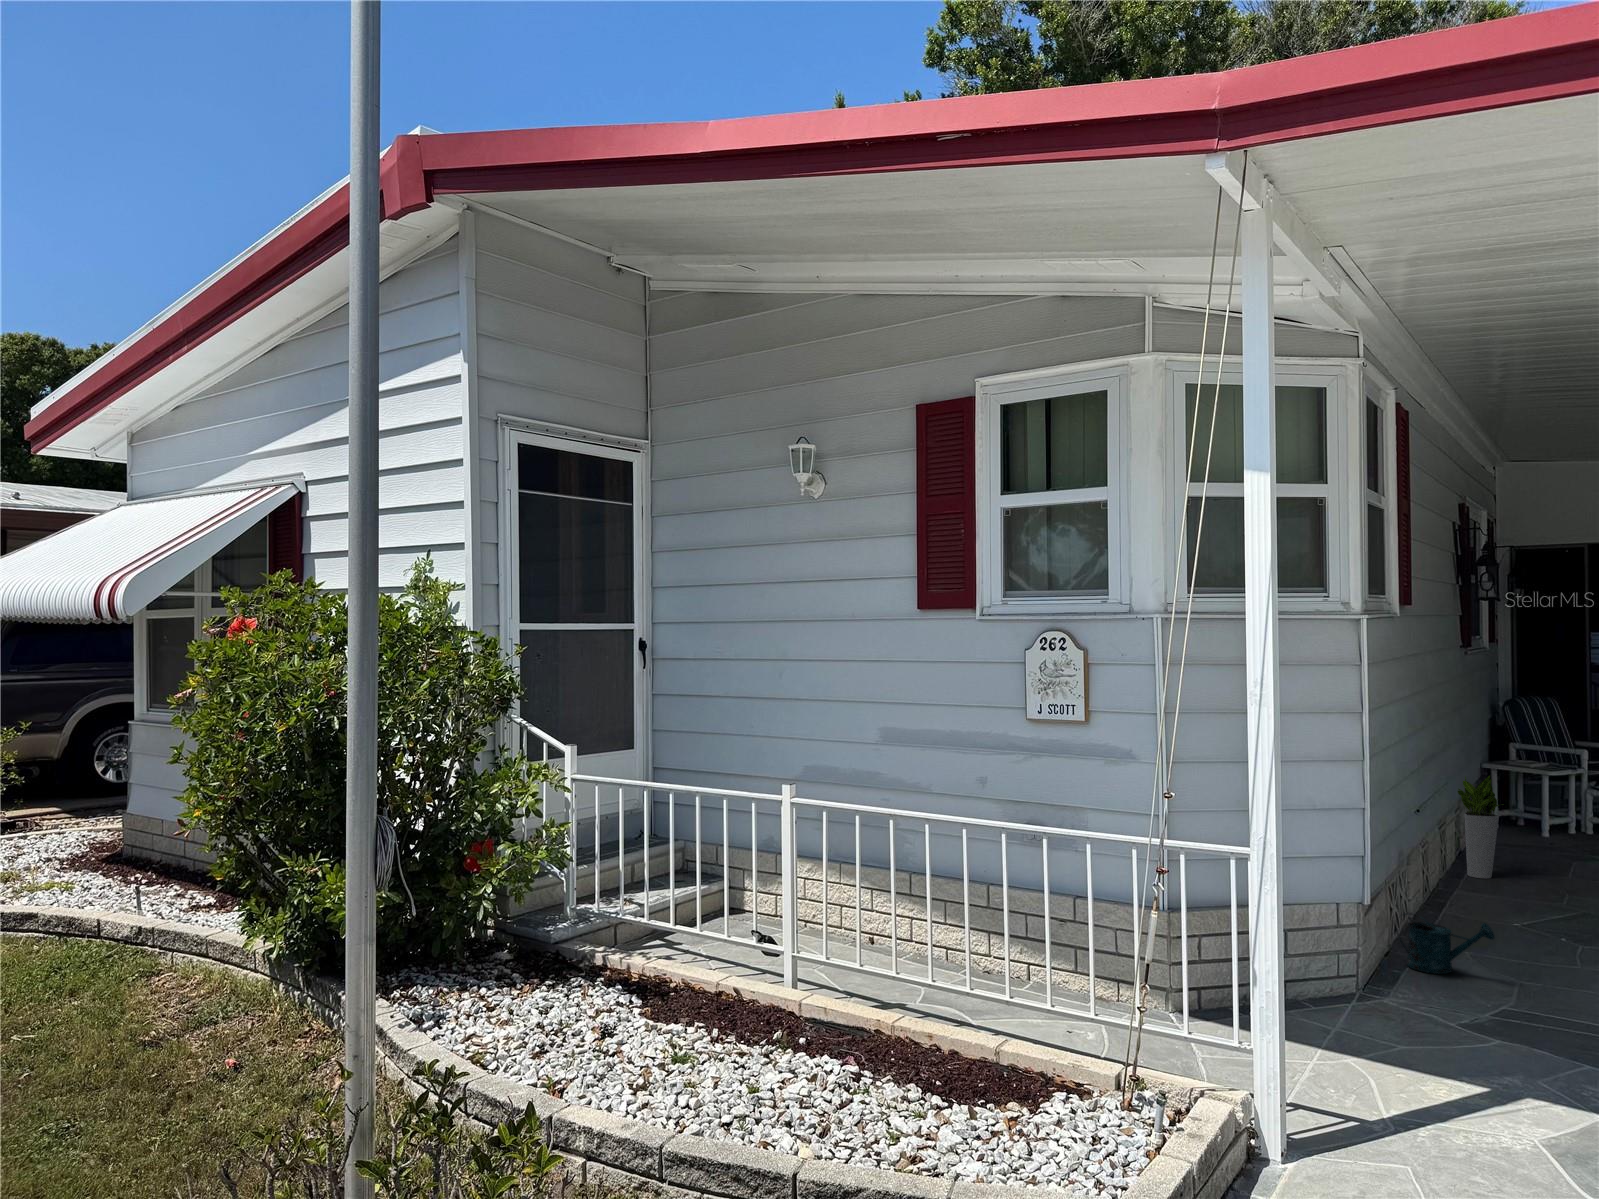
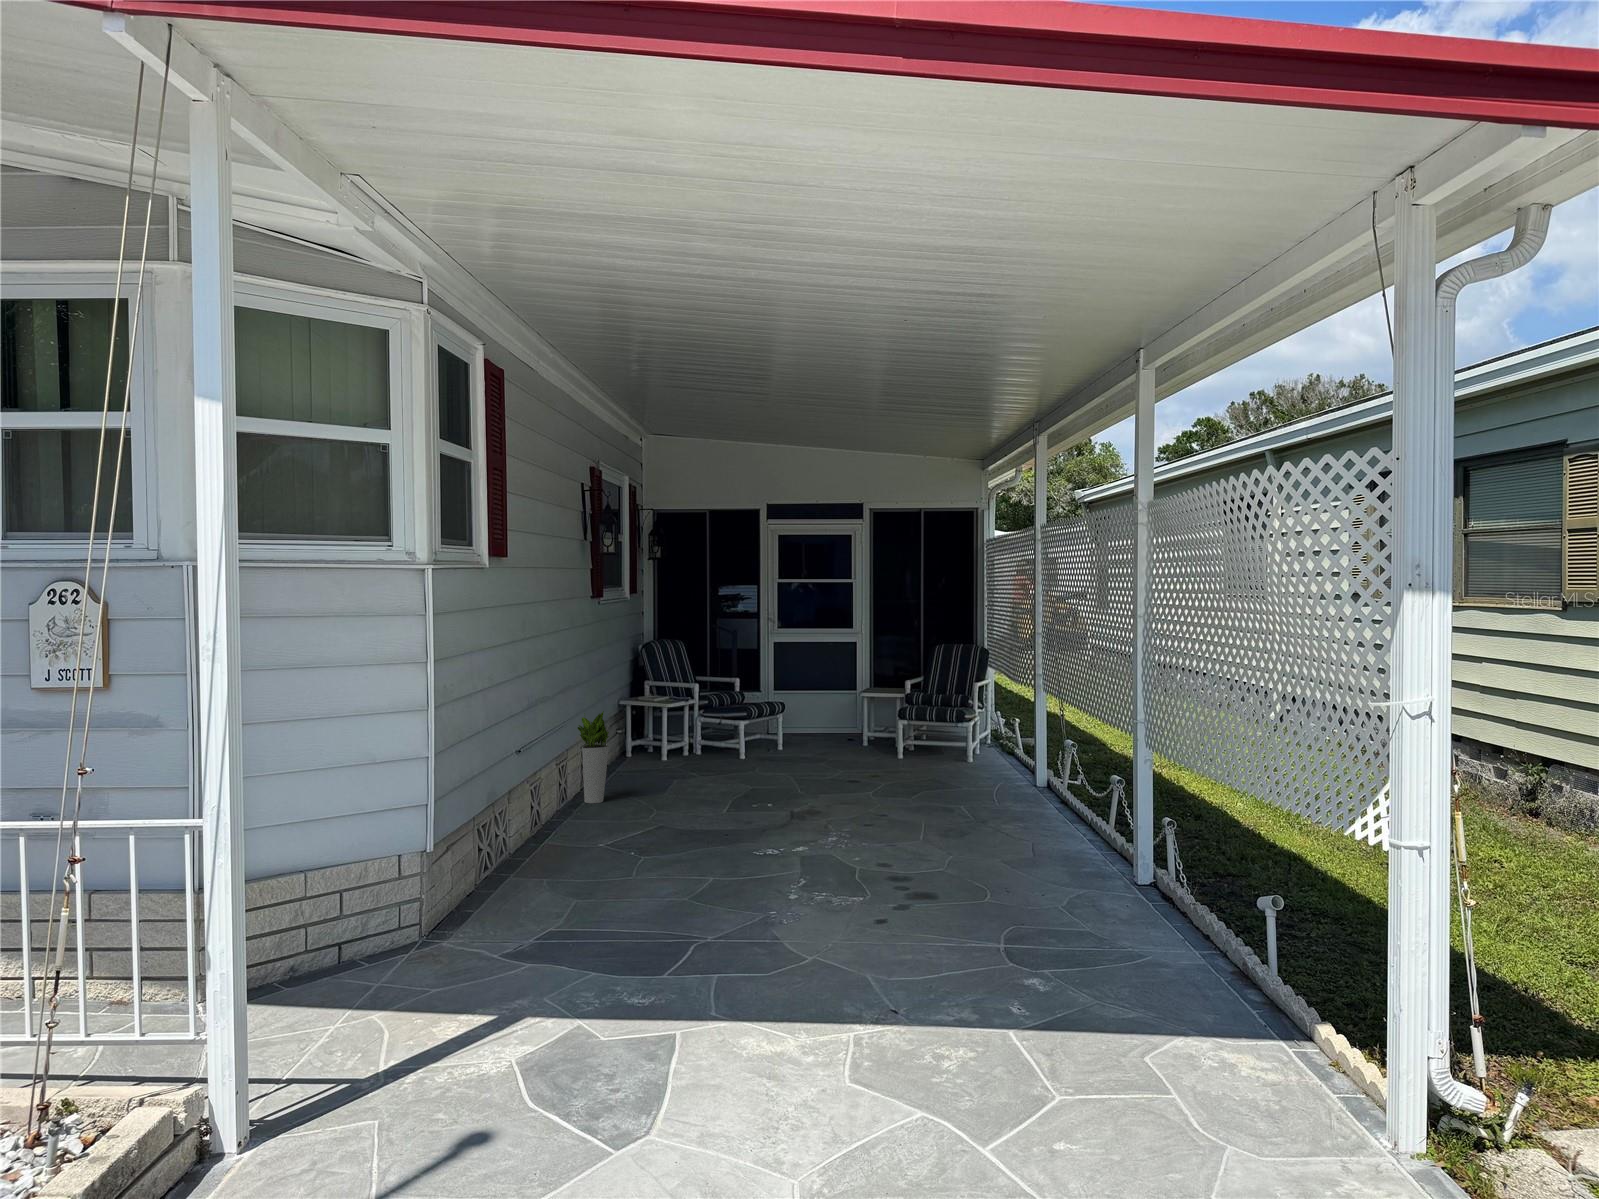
watering can: present [1398,913,1495,974] -> none [477,848,557,903]

